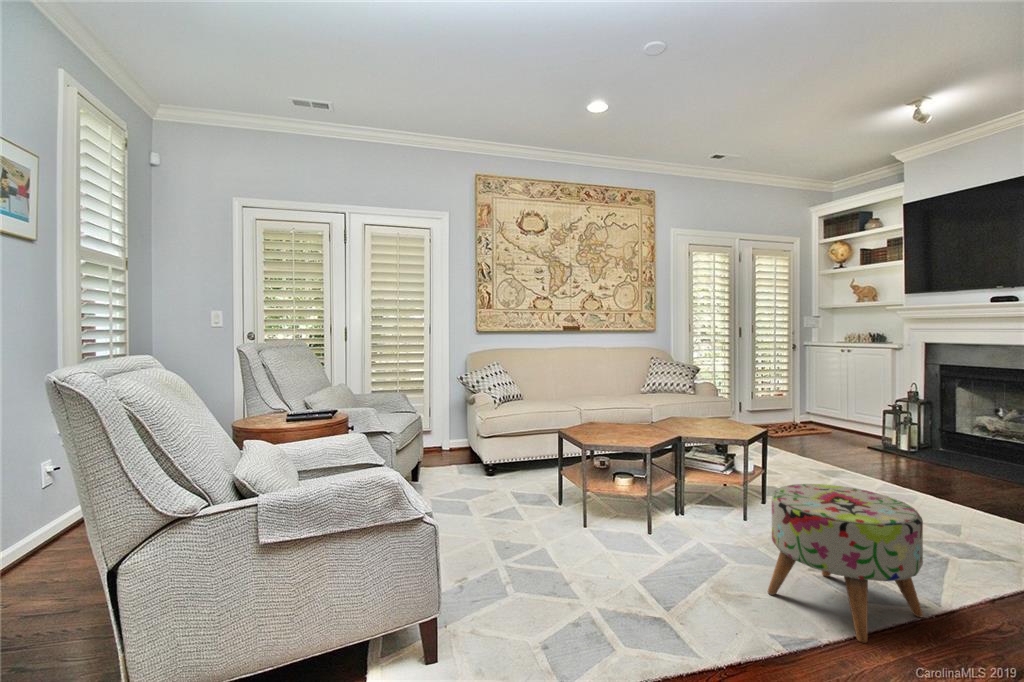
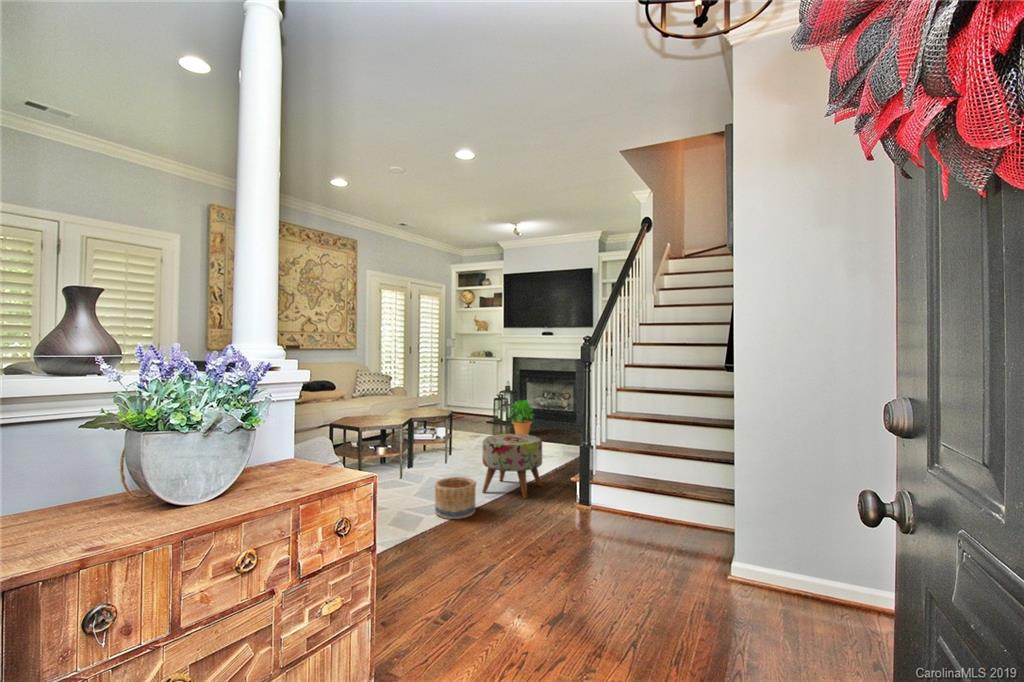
potted plant: none [894,416,966,484] -> present [511,400,534,435]
basket: none [642,551,726,646] -> present [435,477,476,519]

